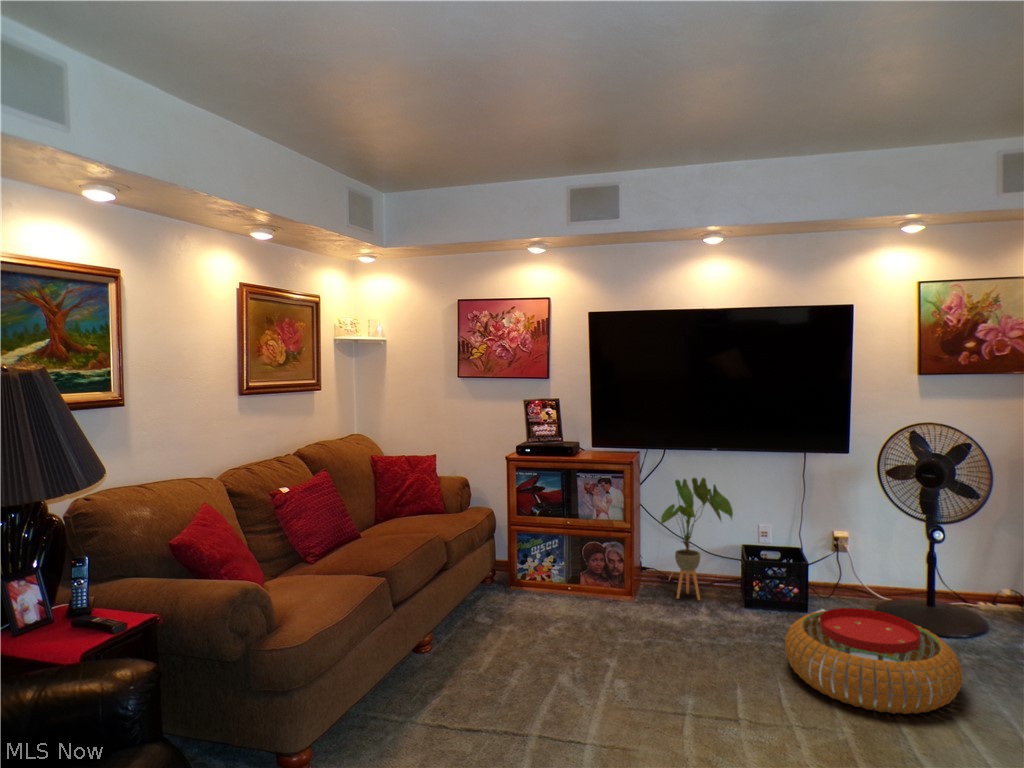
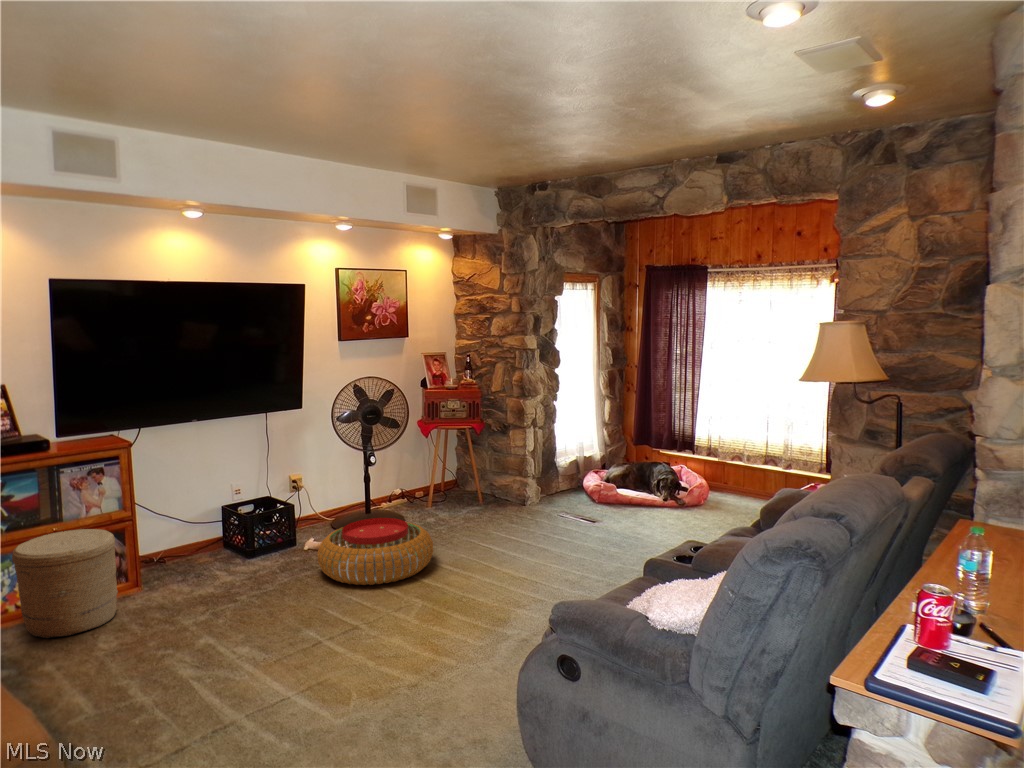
house plant: present [661,478,733,600] -> none [153,450,234,574]
woven basket: none [525,526,601,618] -> present [12,529,118,639]

